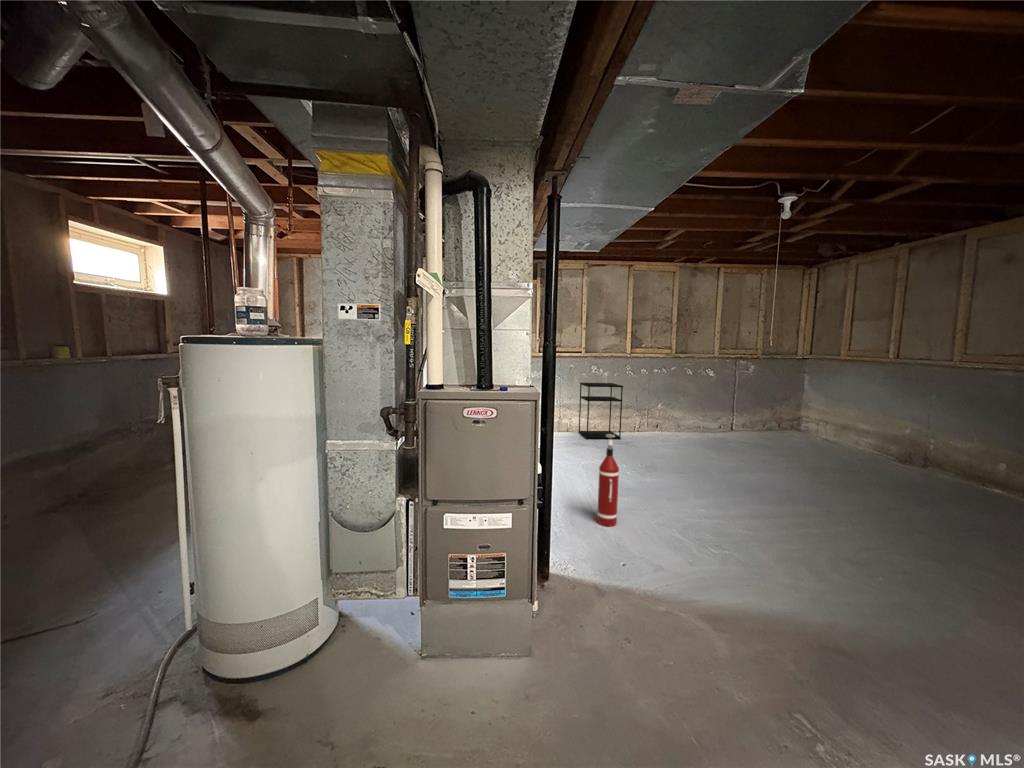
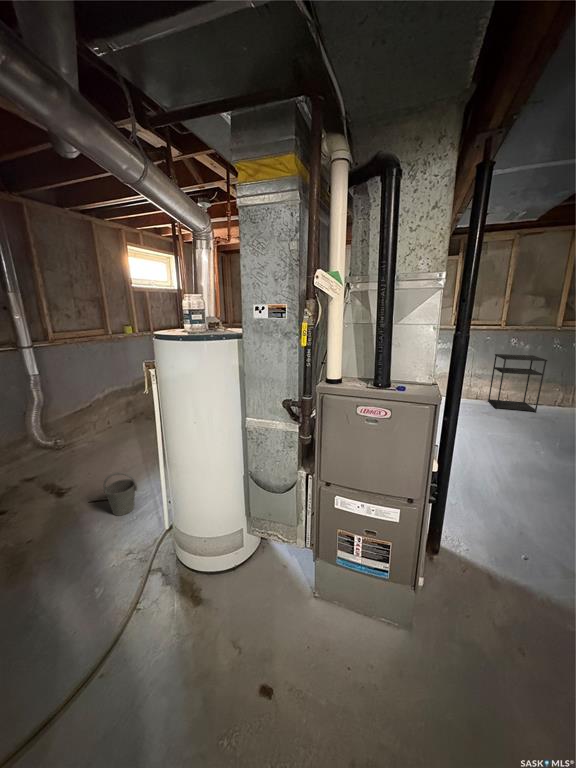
fire extinguisher: present [597,434,619,526] -> none [499,421,532,511]
bucket: none [33,570,110,650] -> present [103,472,137,516]

